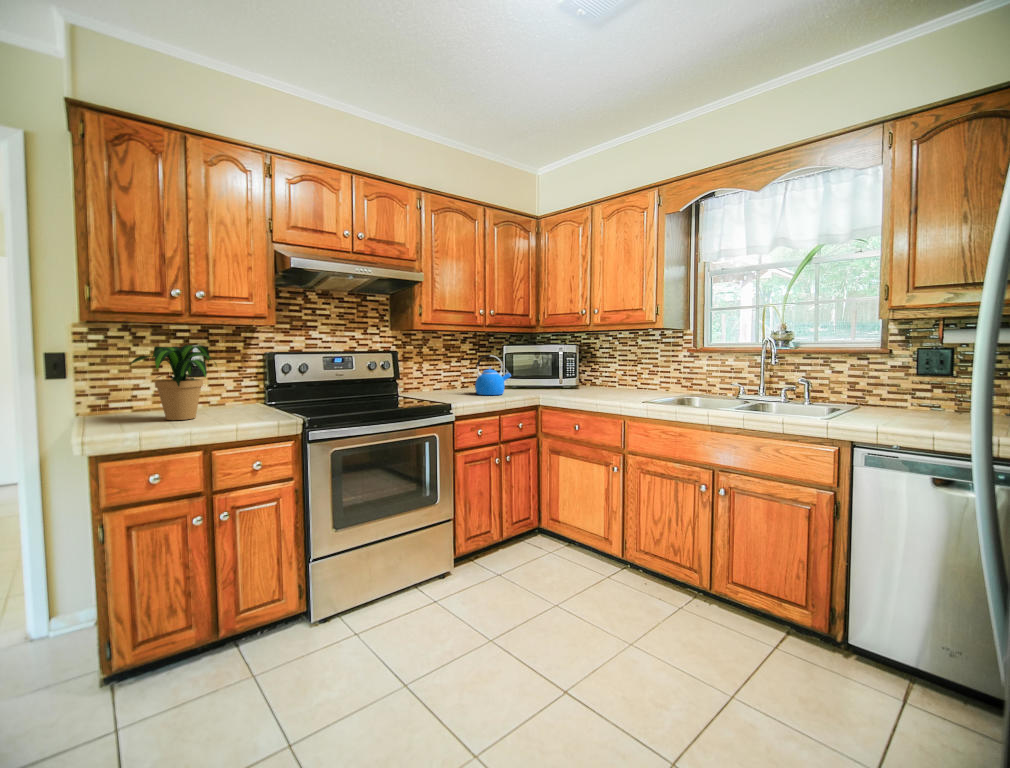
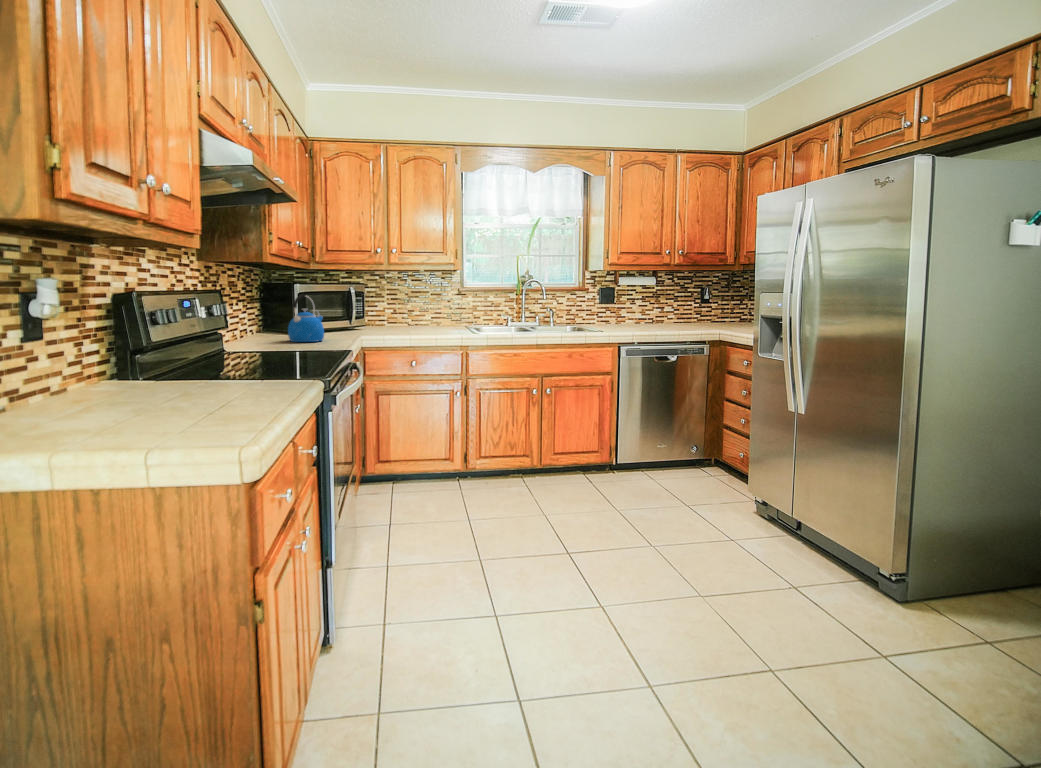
potted plant: present [130,345,216,420] -> none [71,282,239,406]

